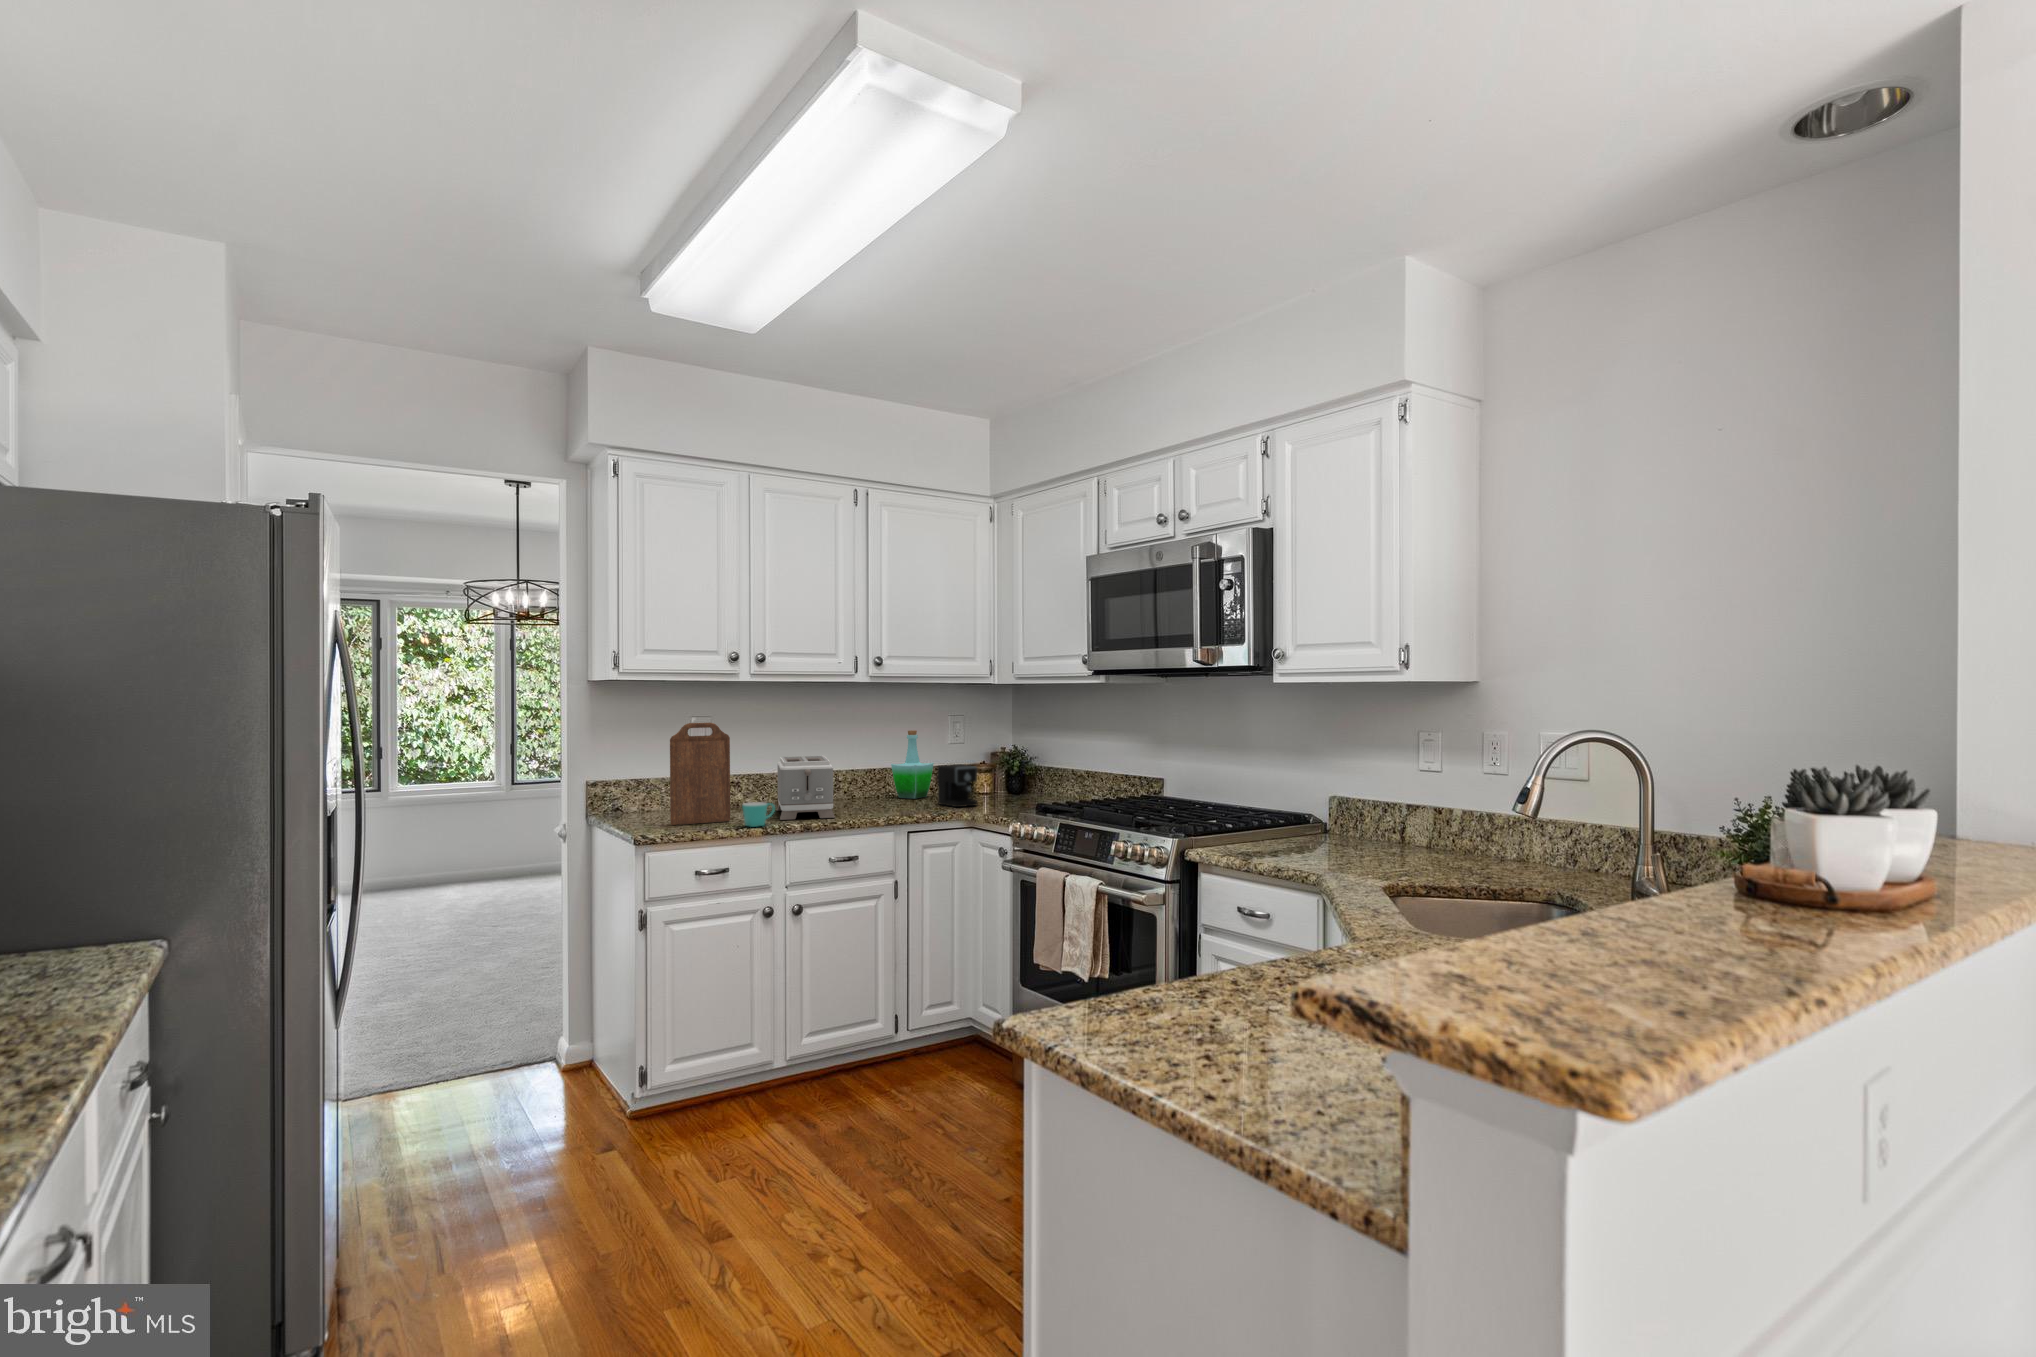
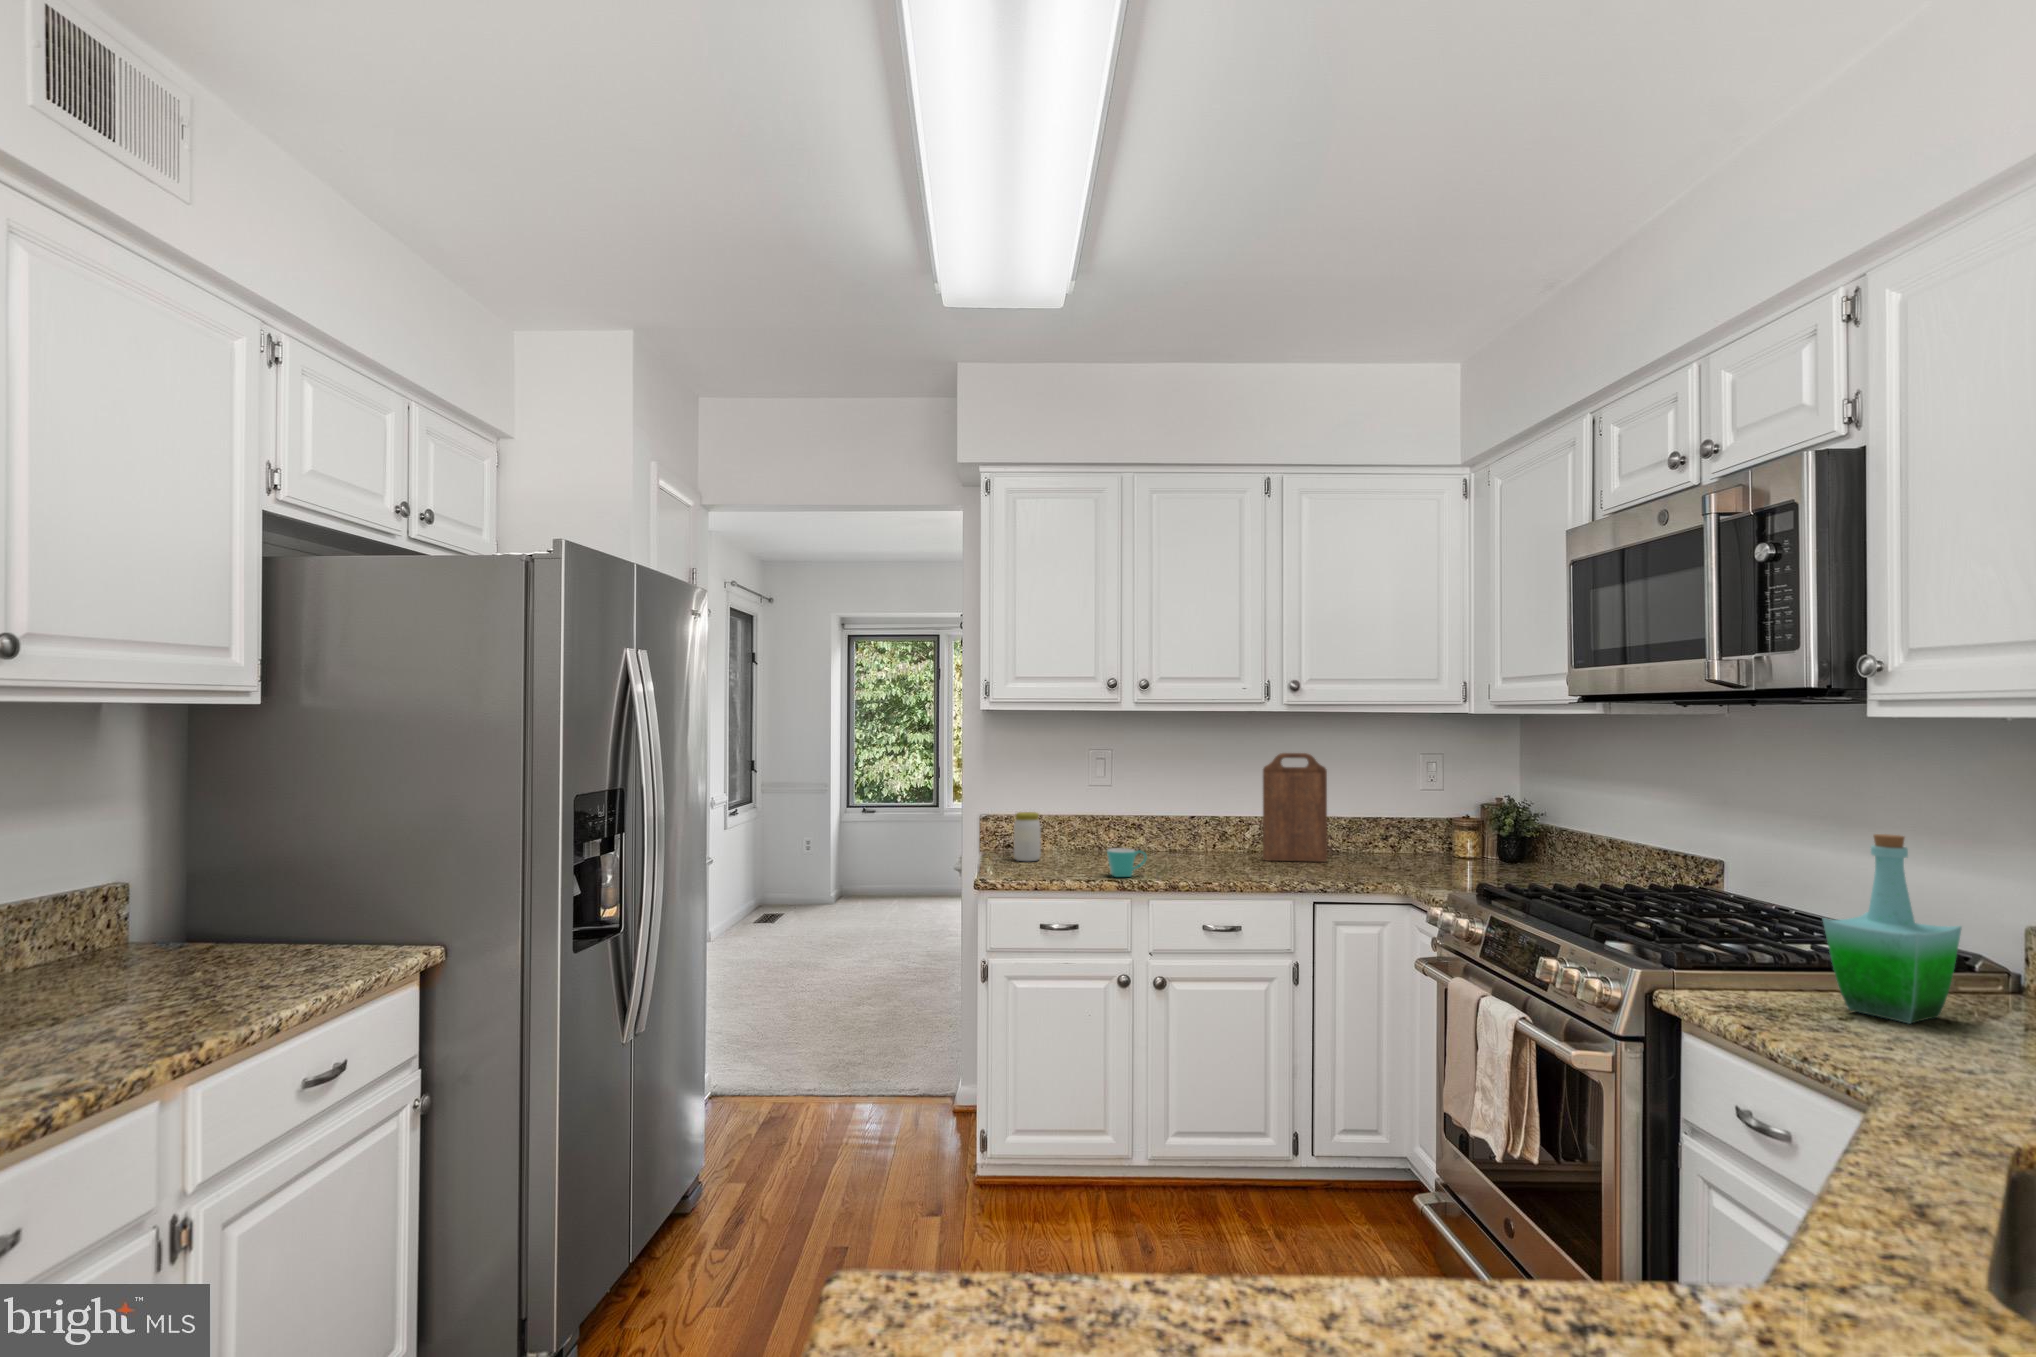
cutting board: present [670,722,730,825] -> present [1263,753,1327,862]
bottle: present [891,730,934,799] -> present [1823,834,1962,1024]
toaster: present [777,755,835,820] -> none [1160,797,1237,875]
coffee maker: present [937,764,978,807] -> none [1379,819,1466,876]
jar: none [636,778,662,823] -> present [1014,812,1041,861]

